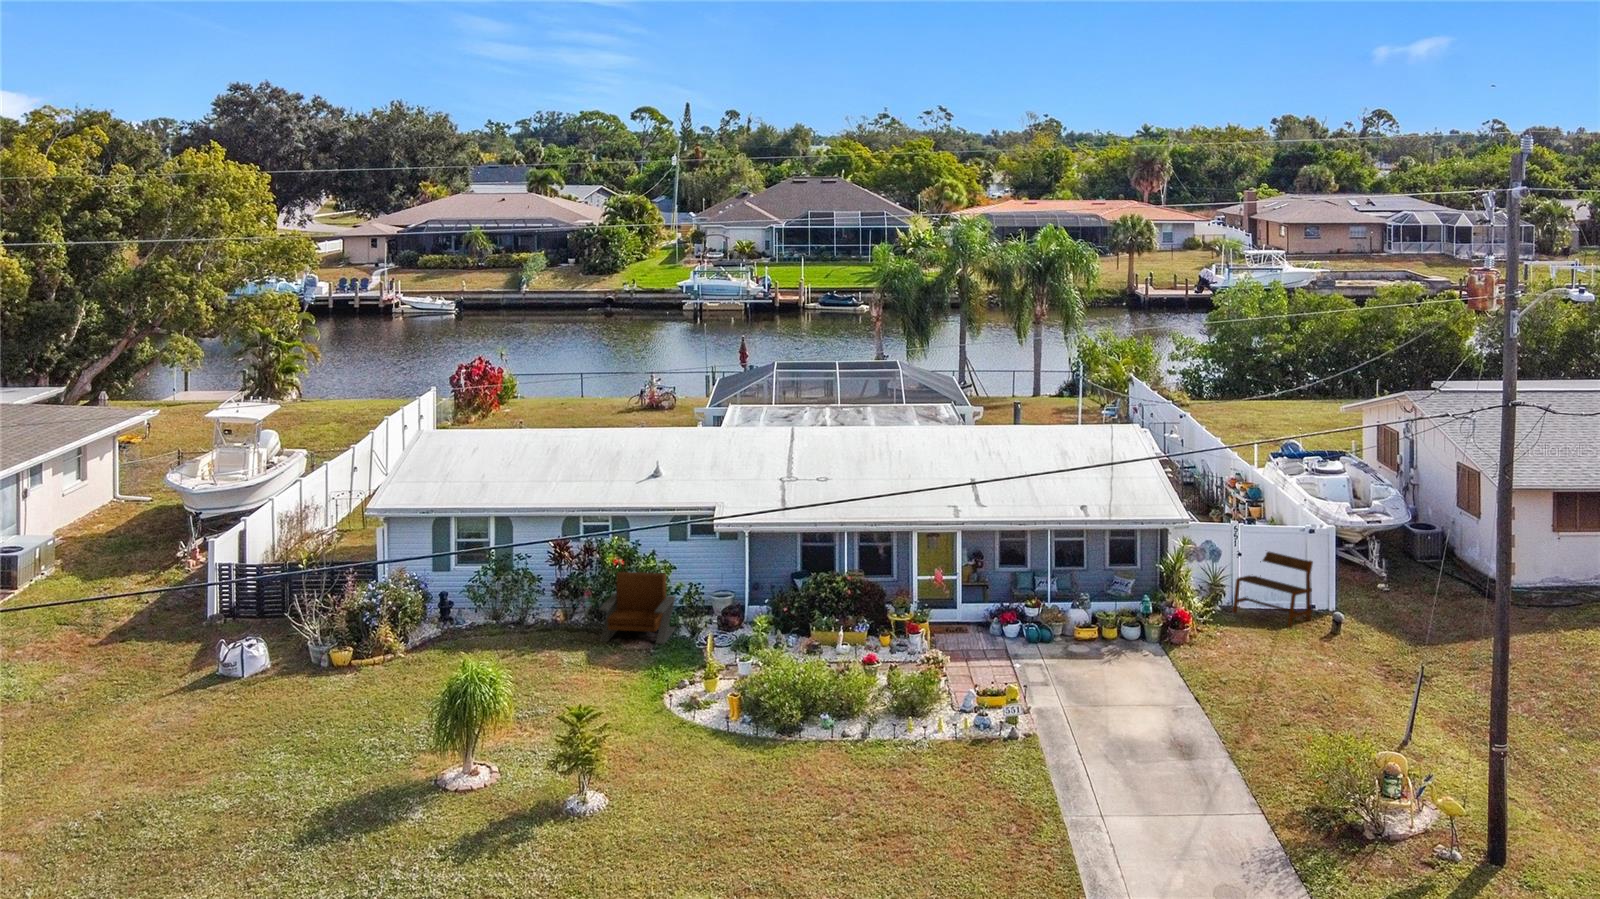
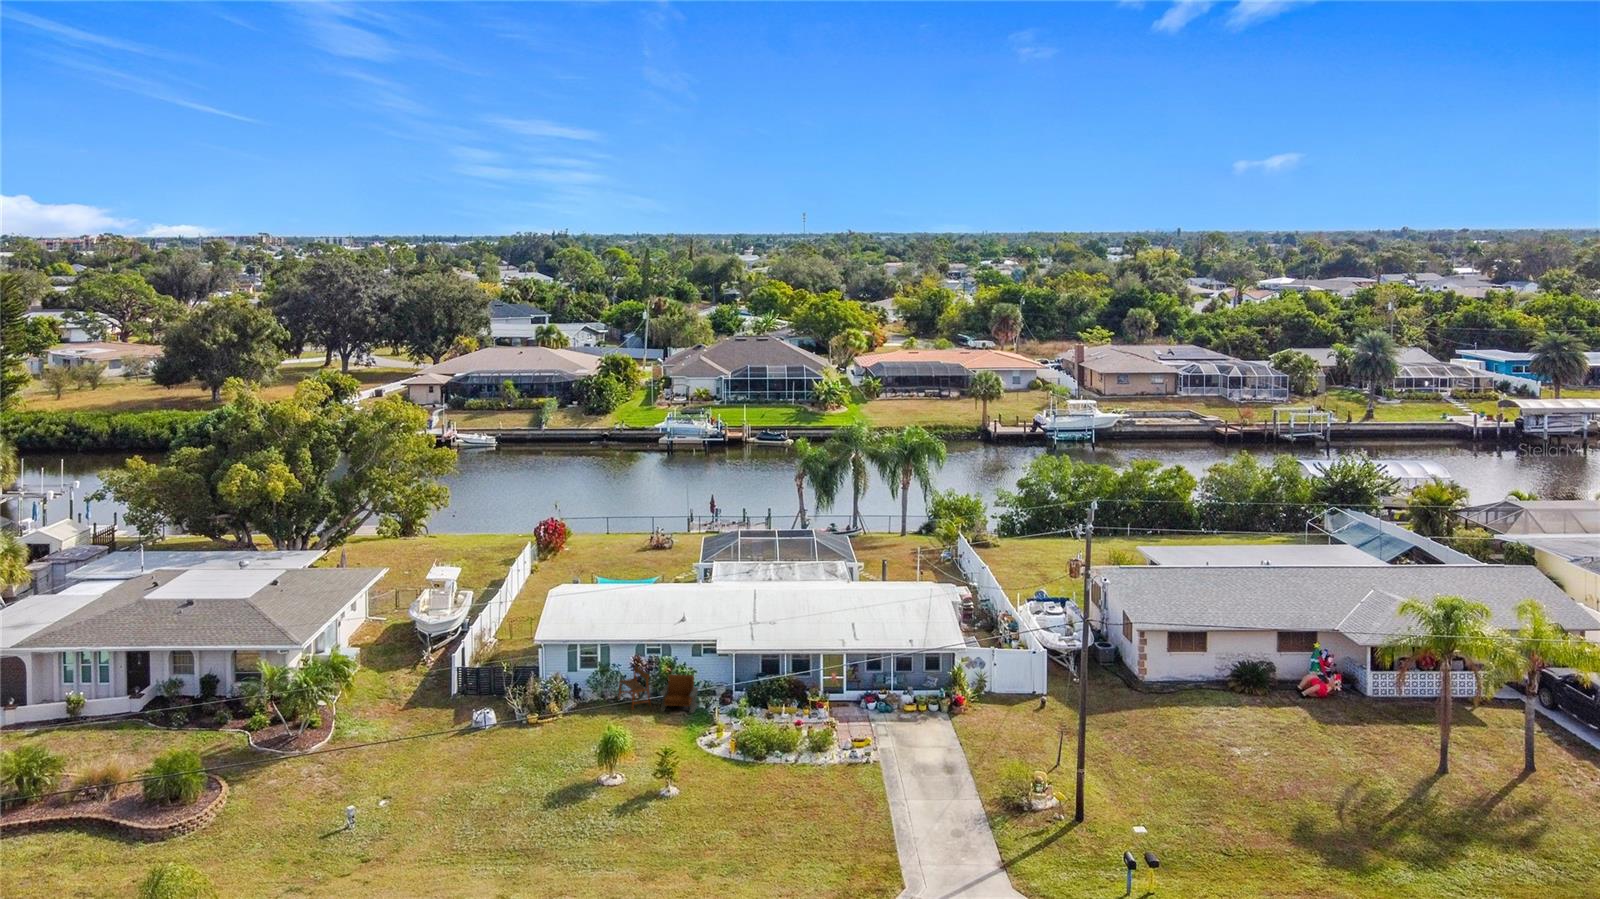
bench: present [1233,552,1313,629] -> present [619,666,651,709]

